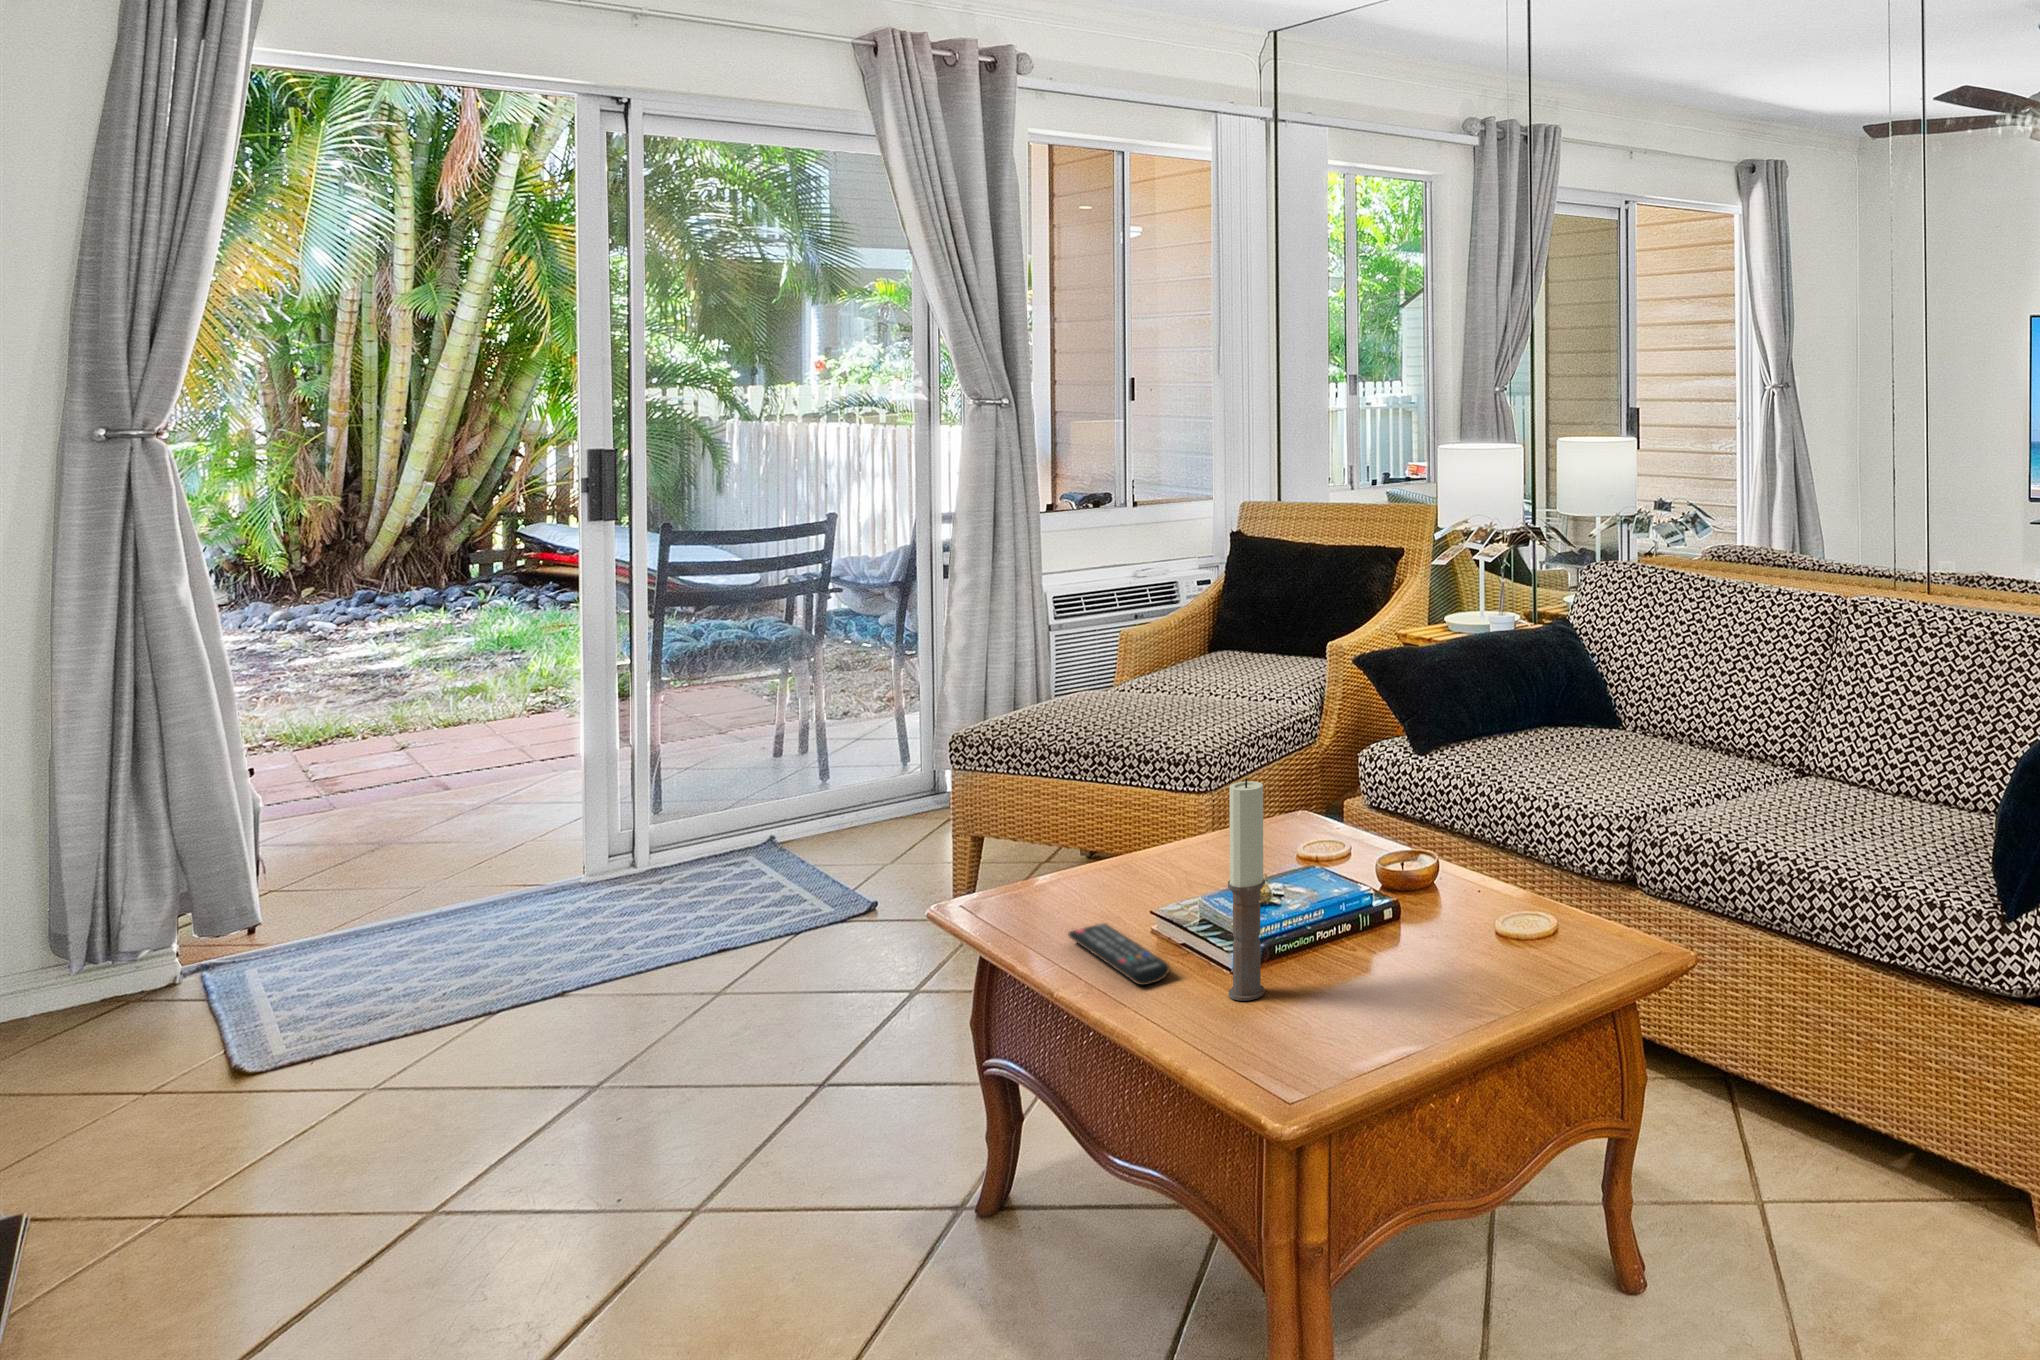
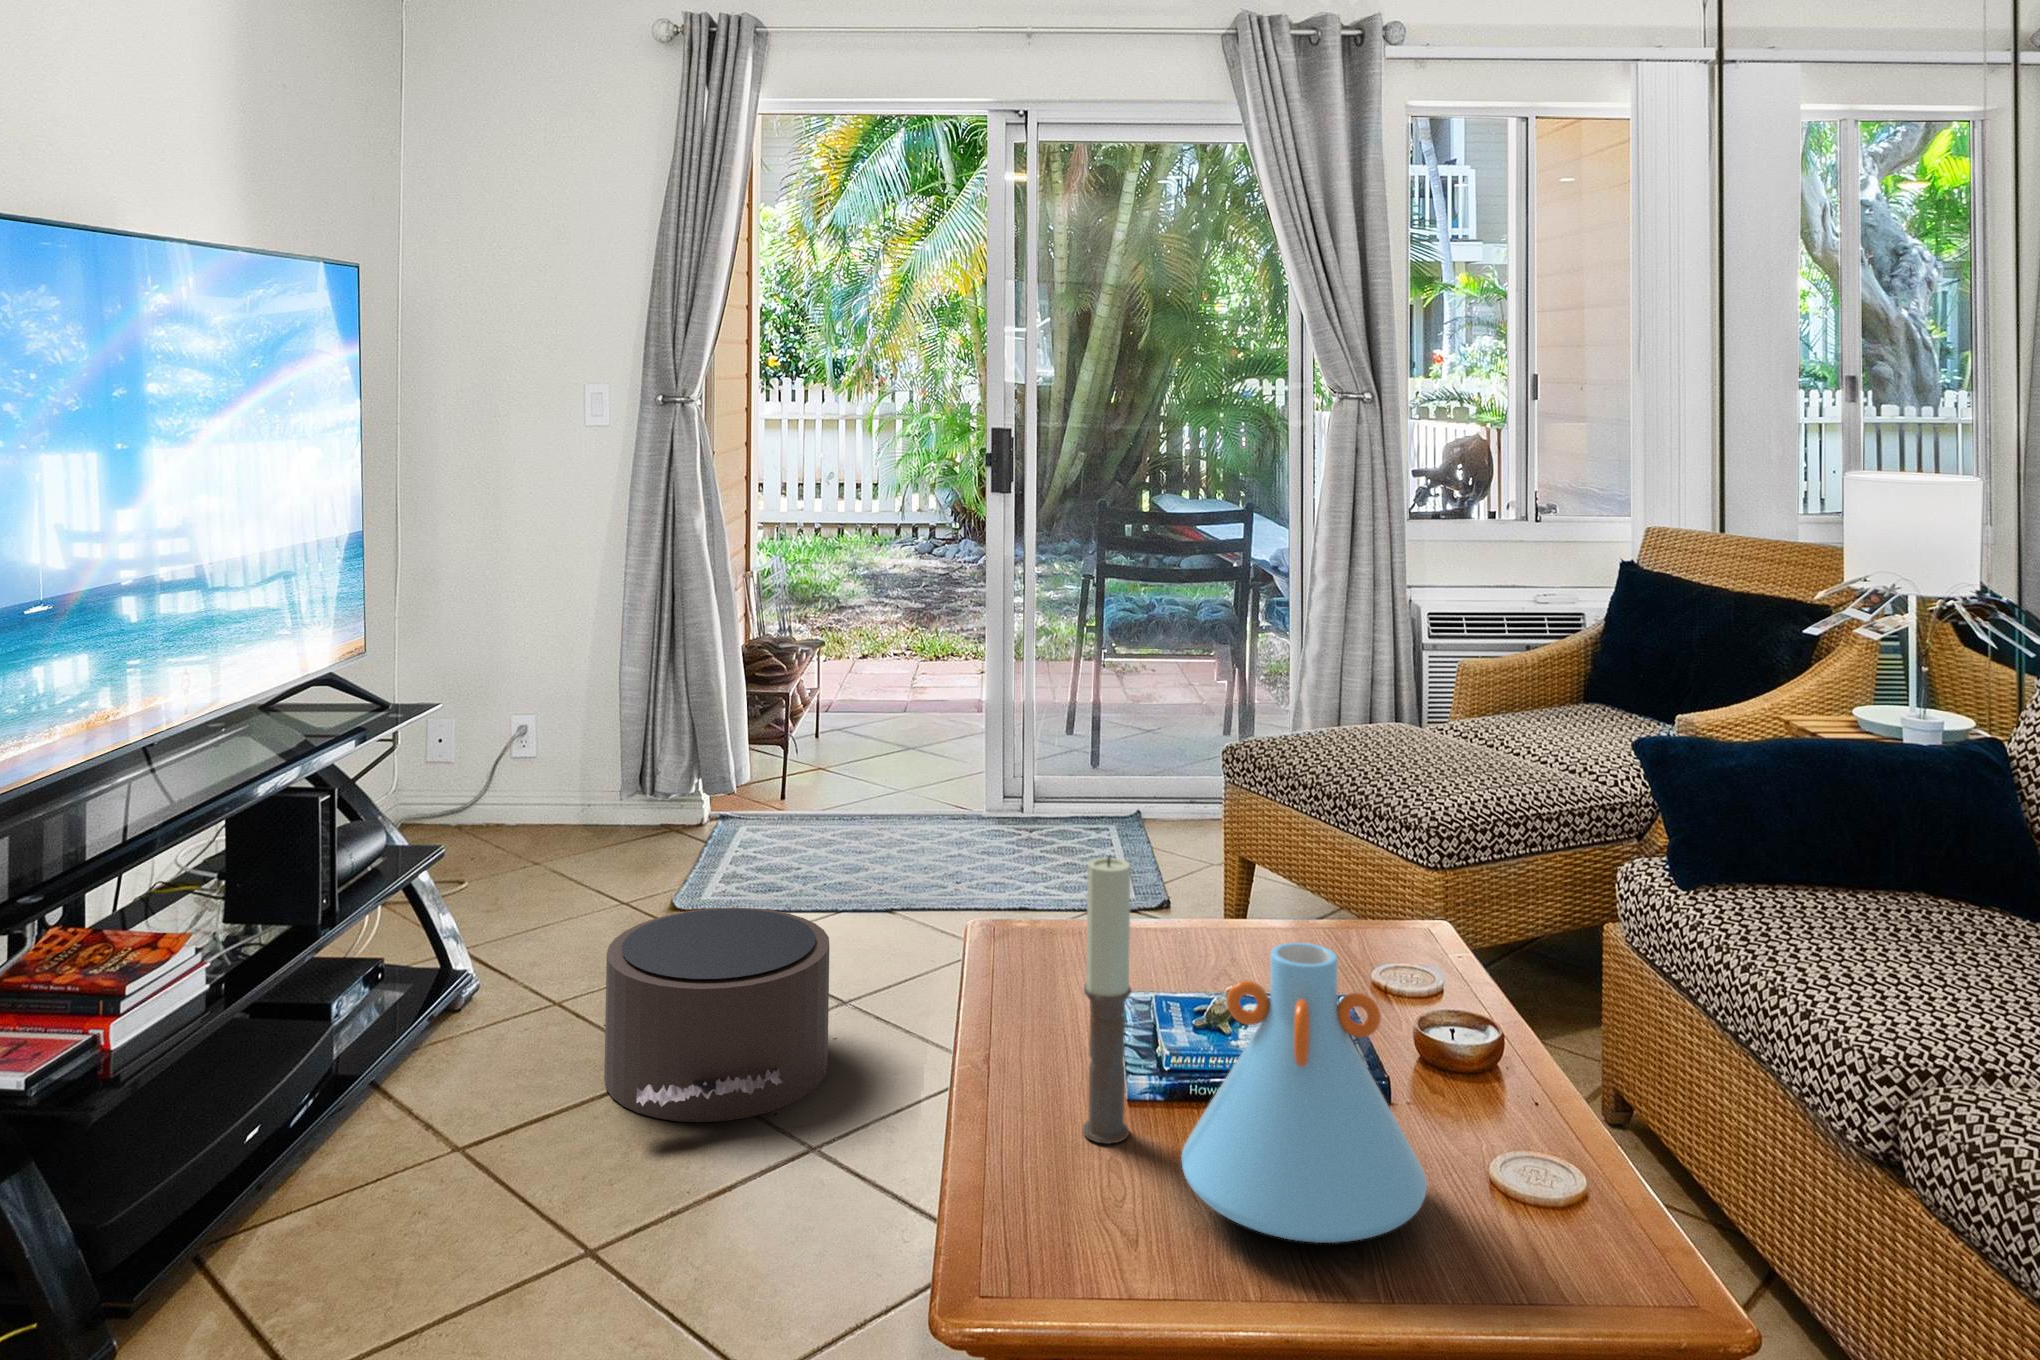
vase: none [1333,802,1501,999] -> present [1181,942,1427,1243]
remote control: present [1069,923,1170,985] -> none [1010,987,1065,1080]
pouf: none [324,994,657,1253] -> present [604,908,829,1122]

